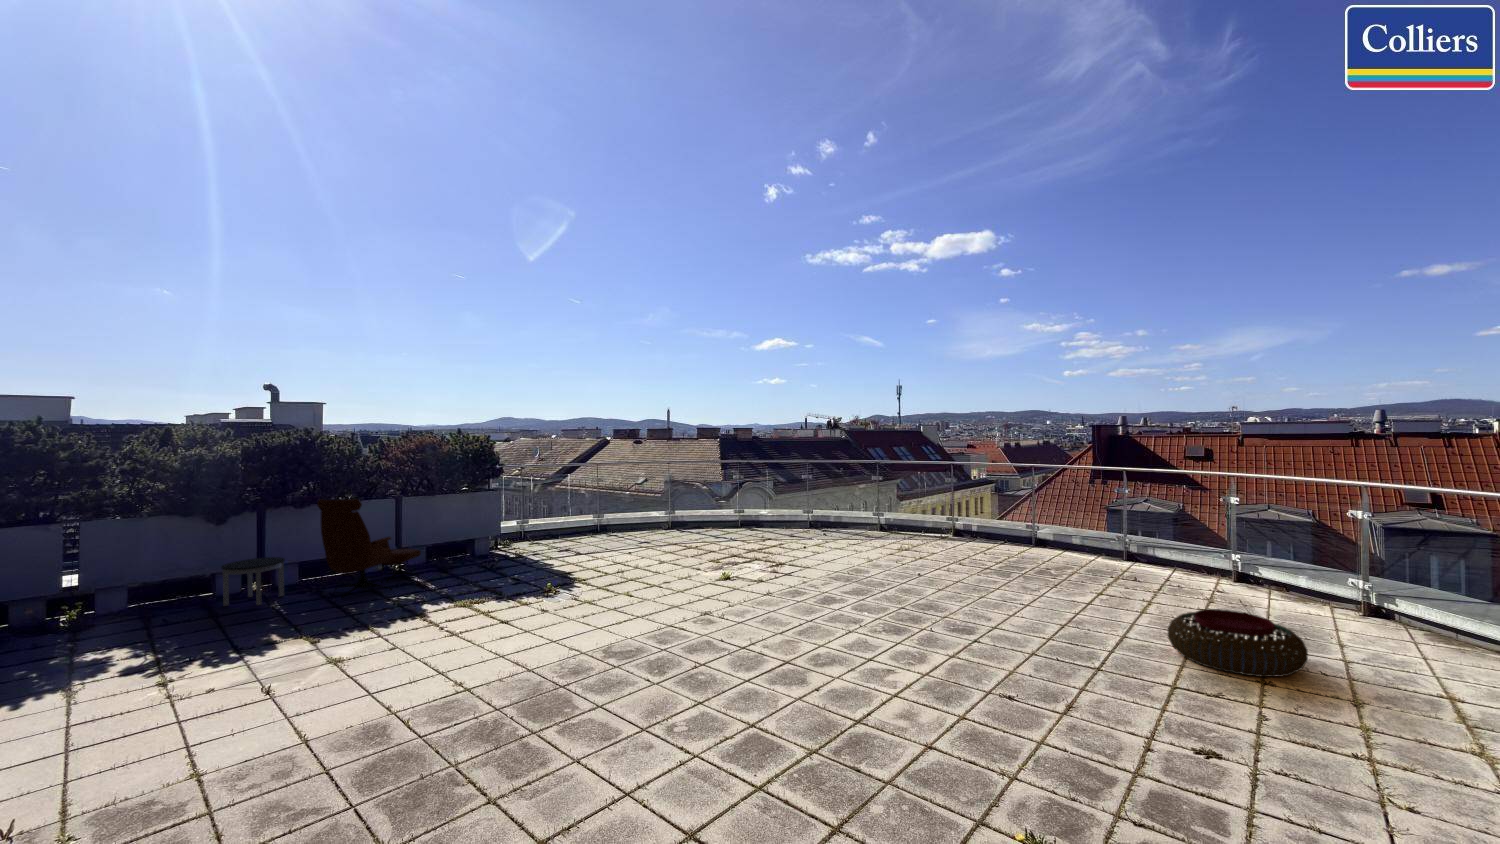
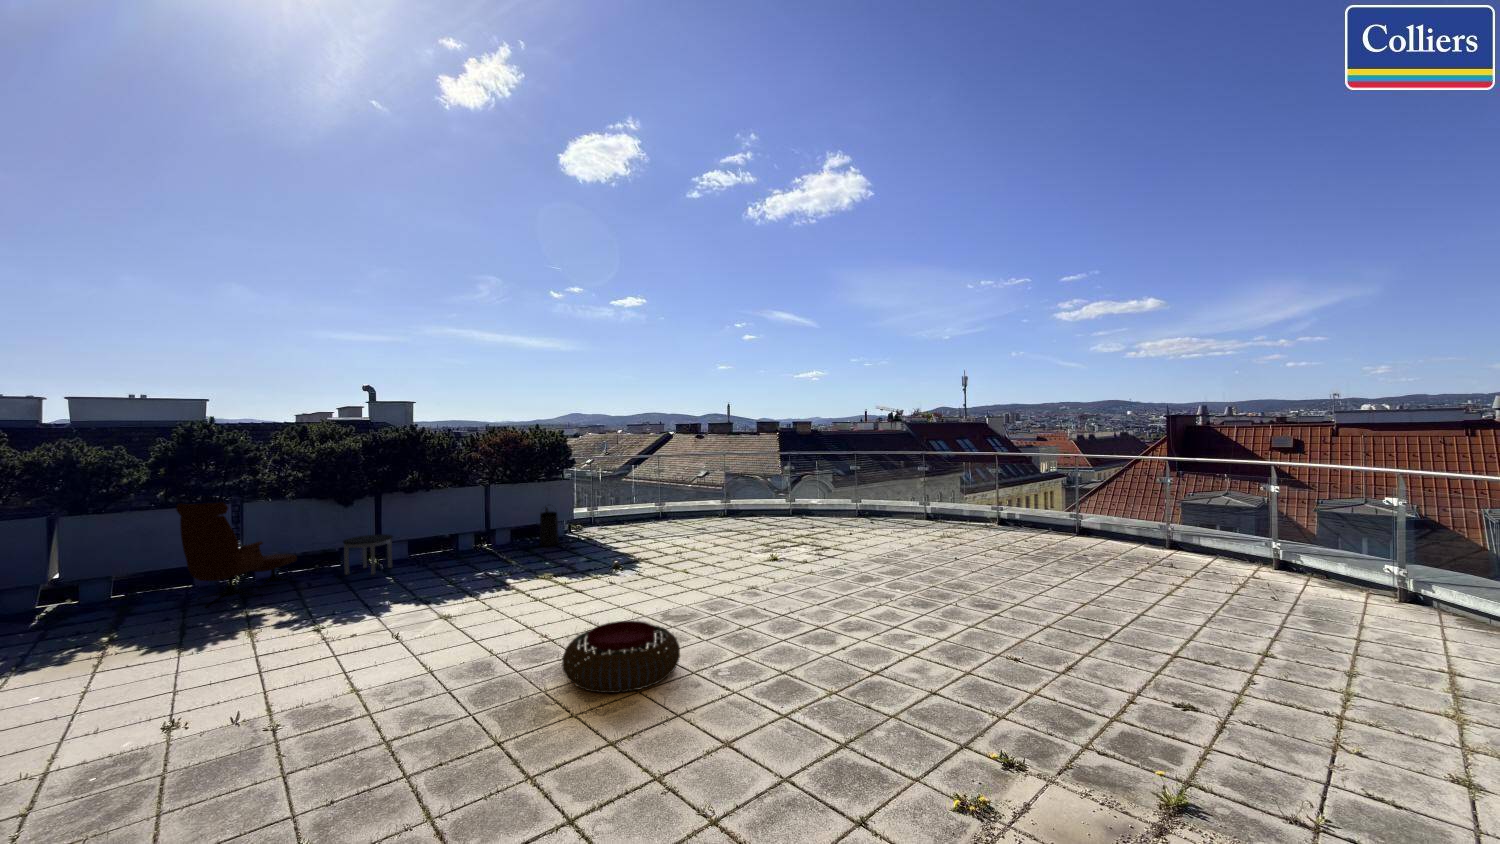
lounge chair: present [317,499,421,598] -> present [176,502,297,608]
watering can: none [463,519,487,565] -> present [539,506,559,546]
pouf: present [1168,609,1308,677] -> present [562,621,680,693]

